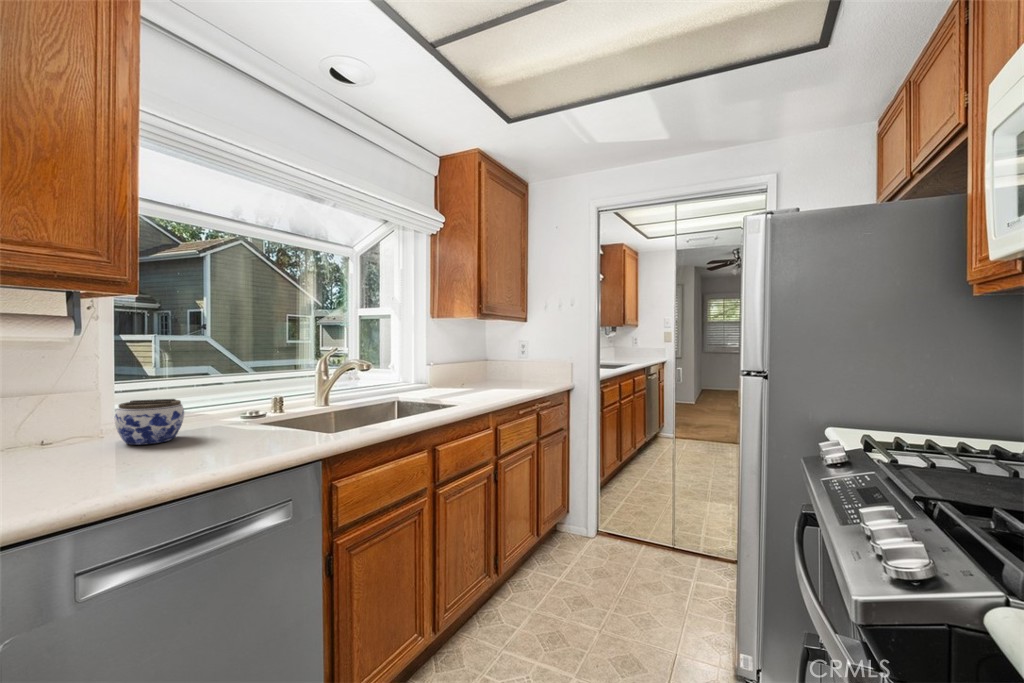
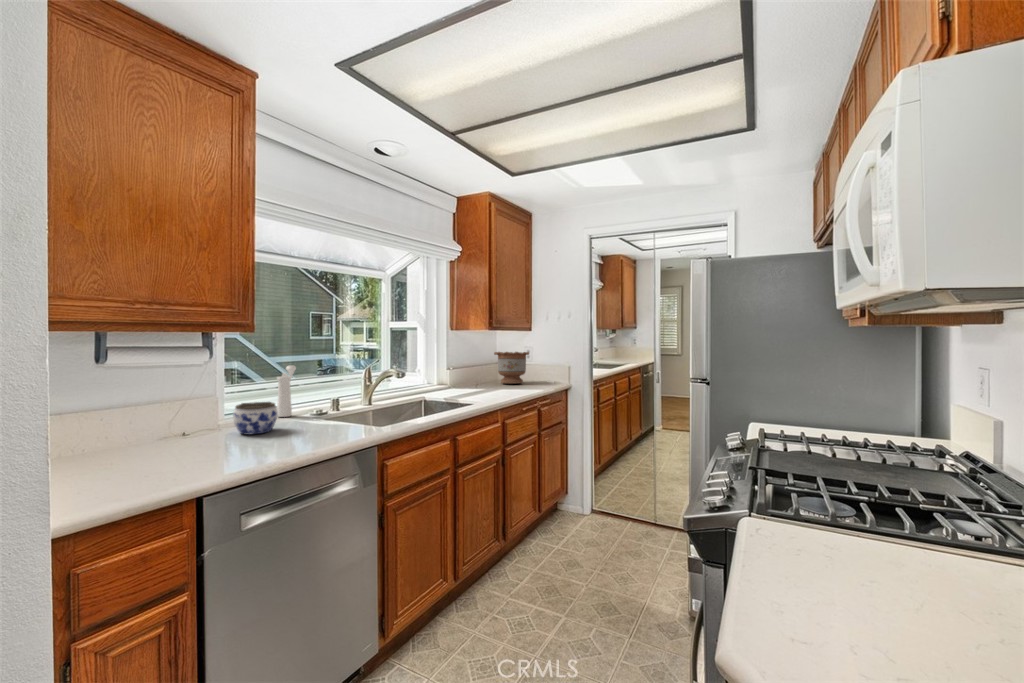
flower pot: none [483,345,524,382] -> present [494,352,529,384]
pepper mill: none [194,353,226,421] -> present [277,366,296,417]

